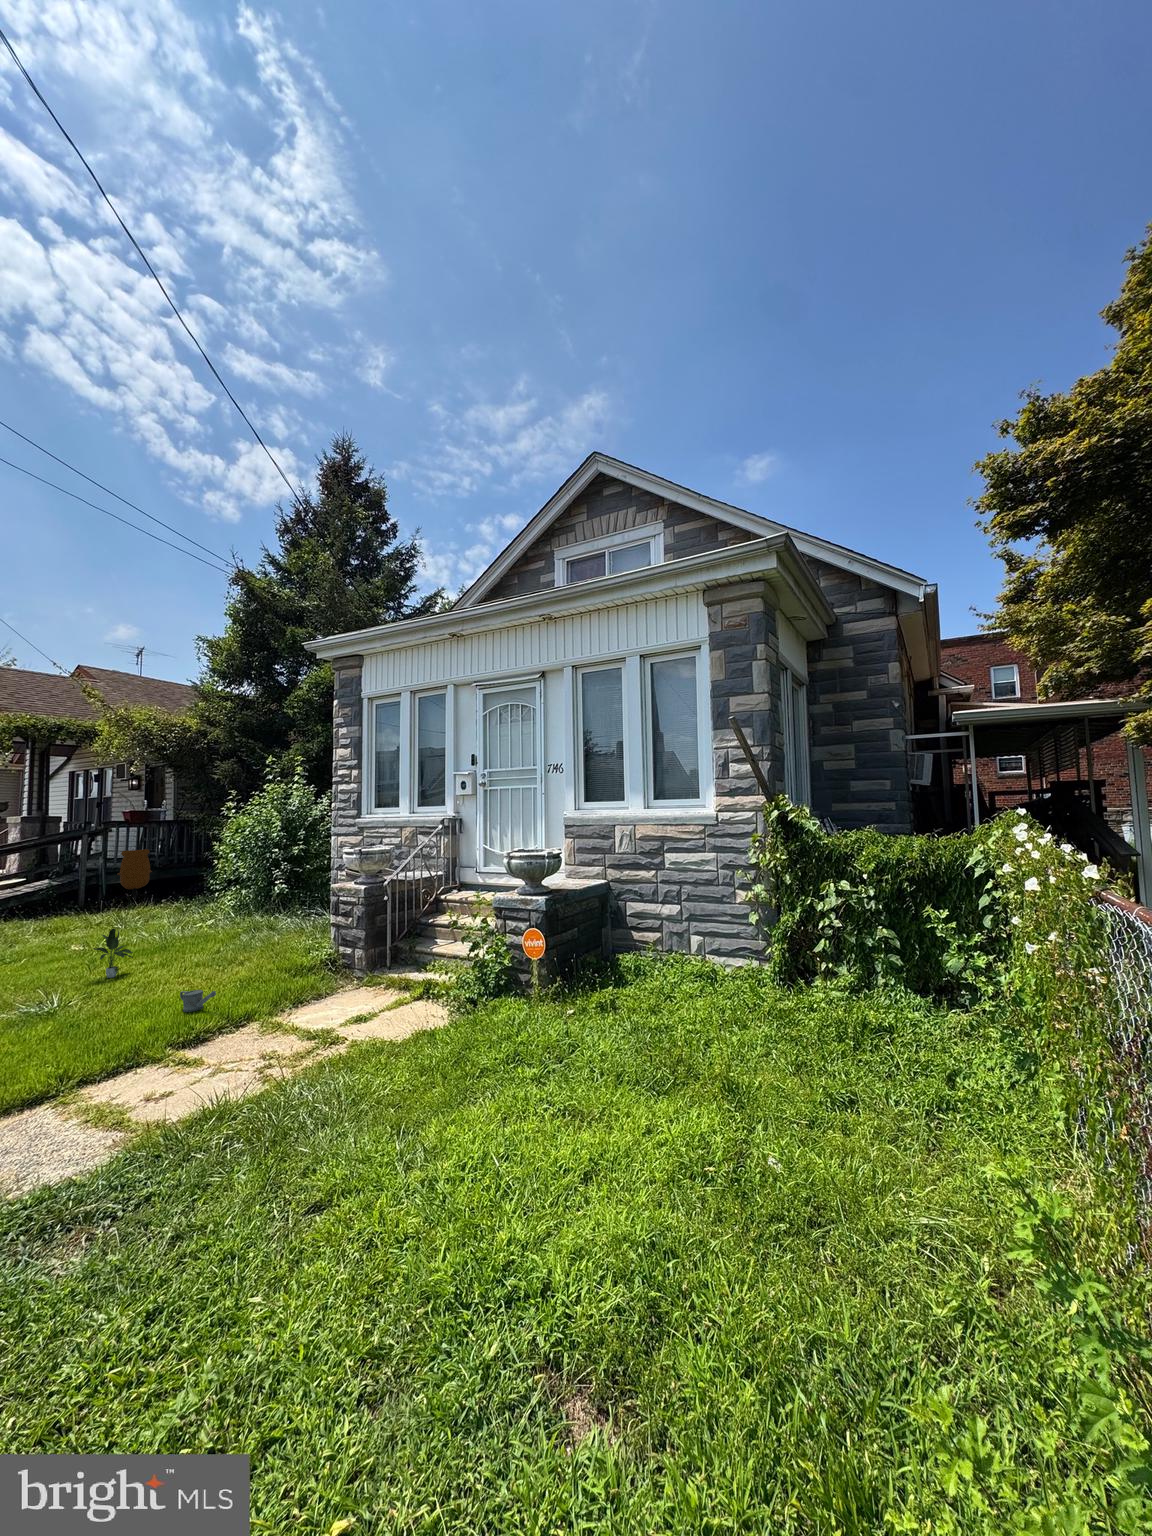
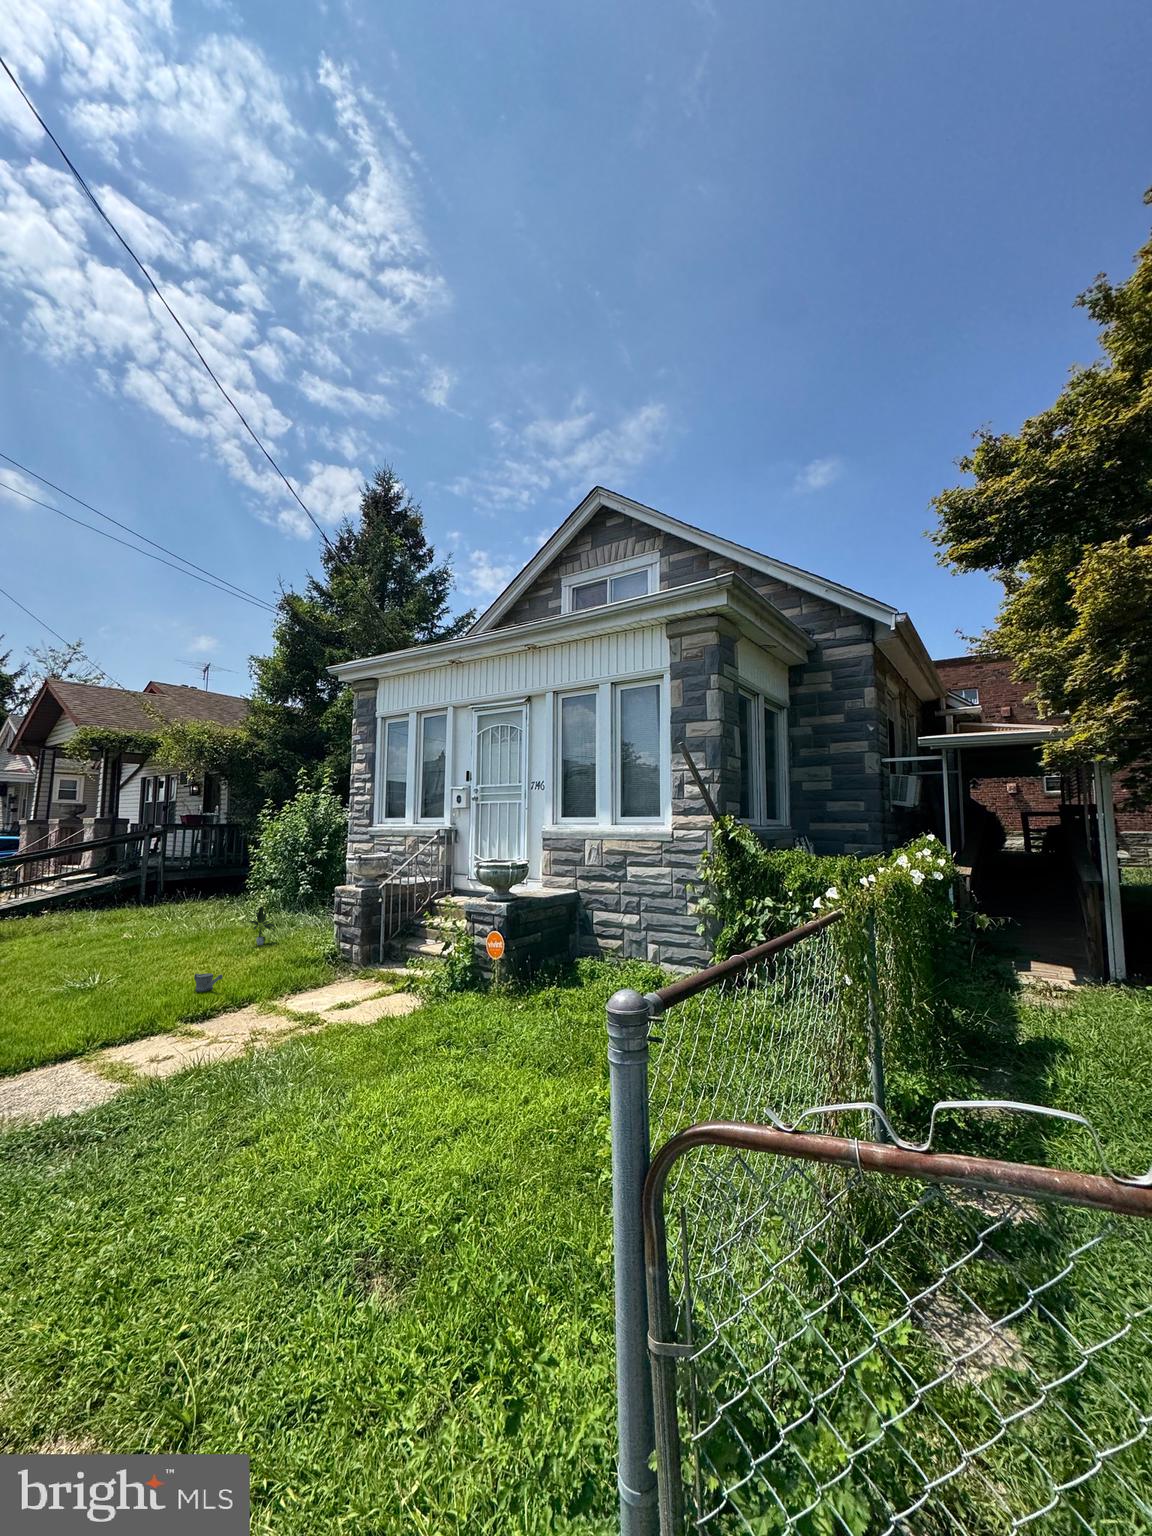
lounge chair: present [115,849,154,901] -> none [168,851,201,897]
potted plant: present [93,929,133,978] -> present [249,907,275,945]

